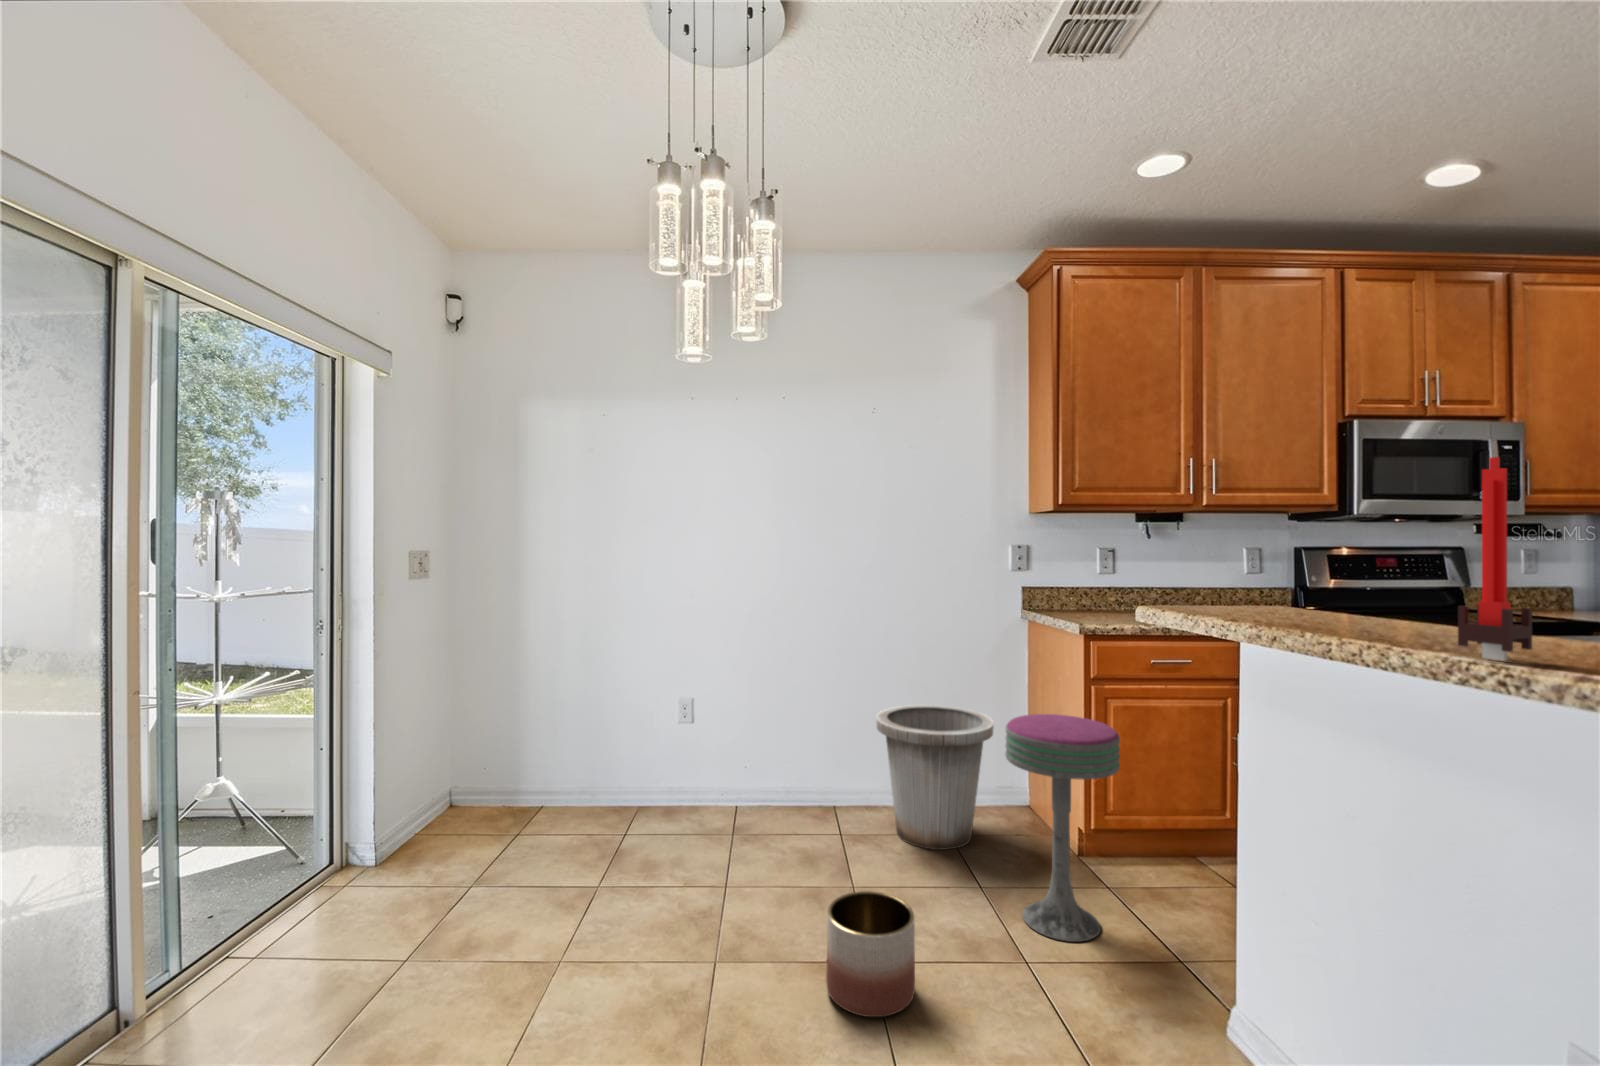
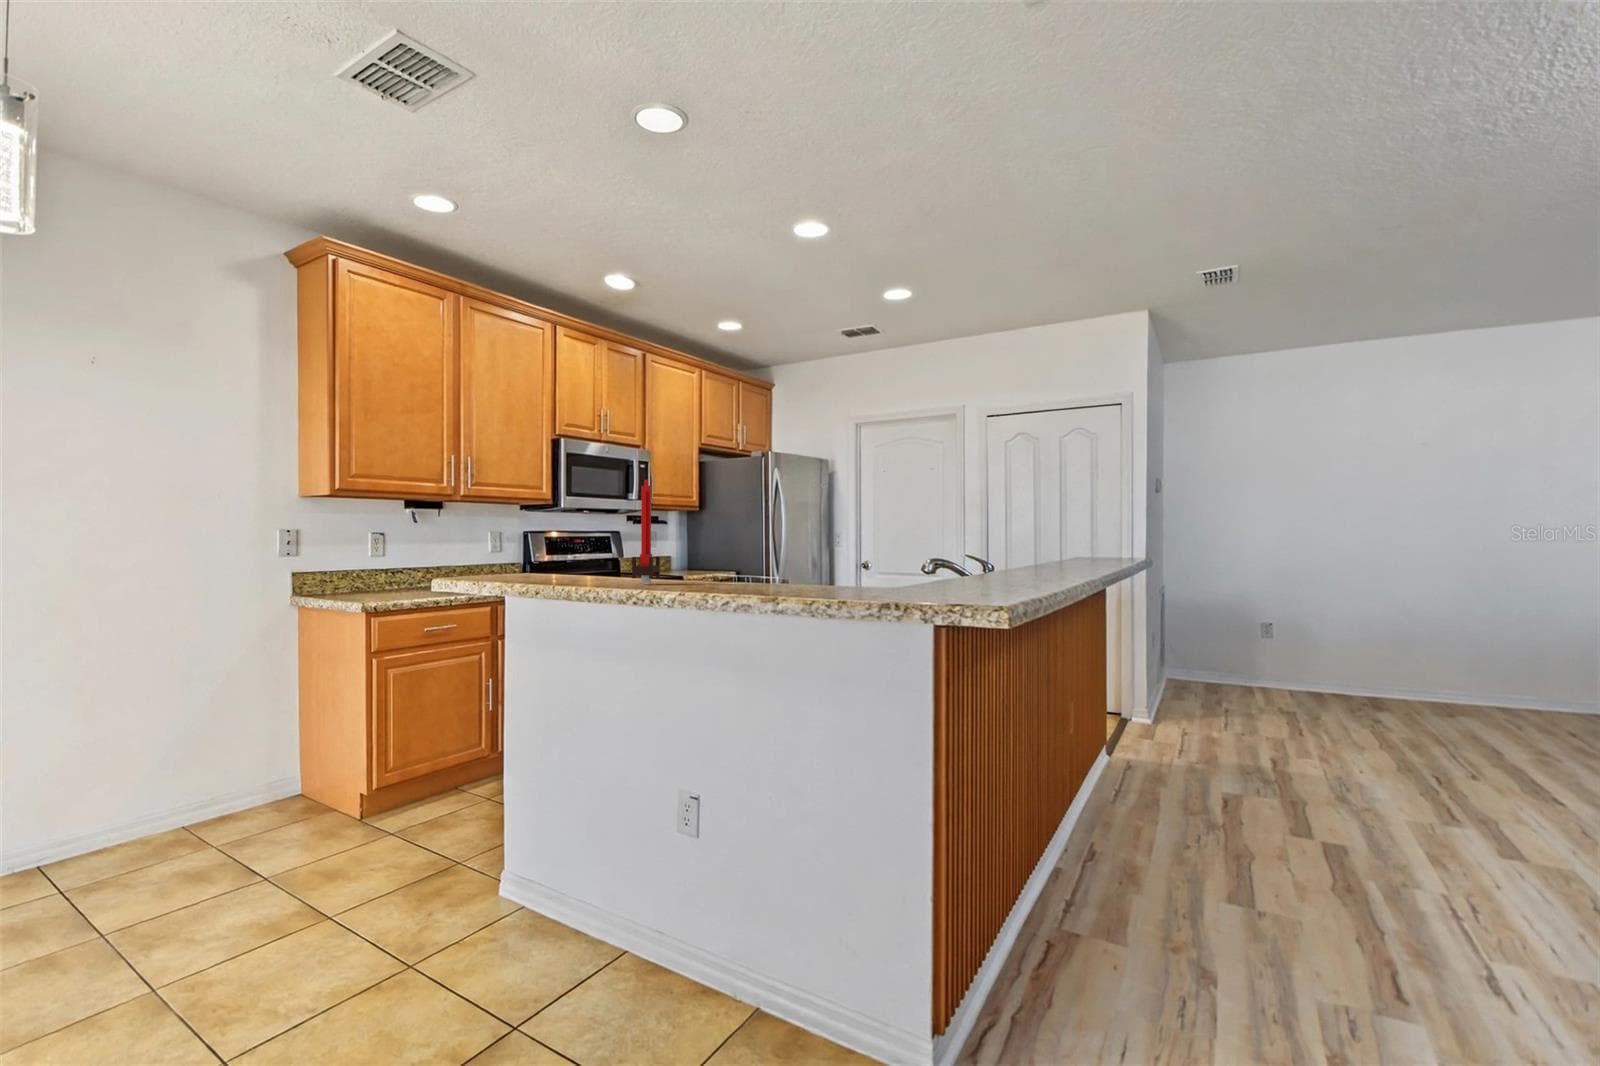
trash can: present [876,705,994,850] -> none [96,708,264,870]
bar stool: present [1005,714,1120,942] -> none [298,683,411,882]
planter: present [826,891,915,1017] -> none [102,893,225,1025]

